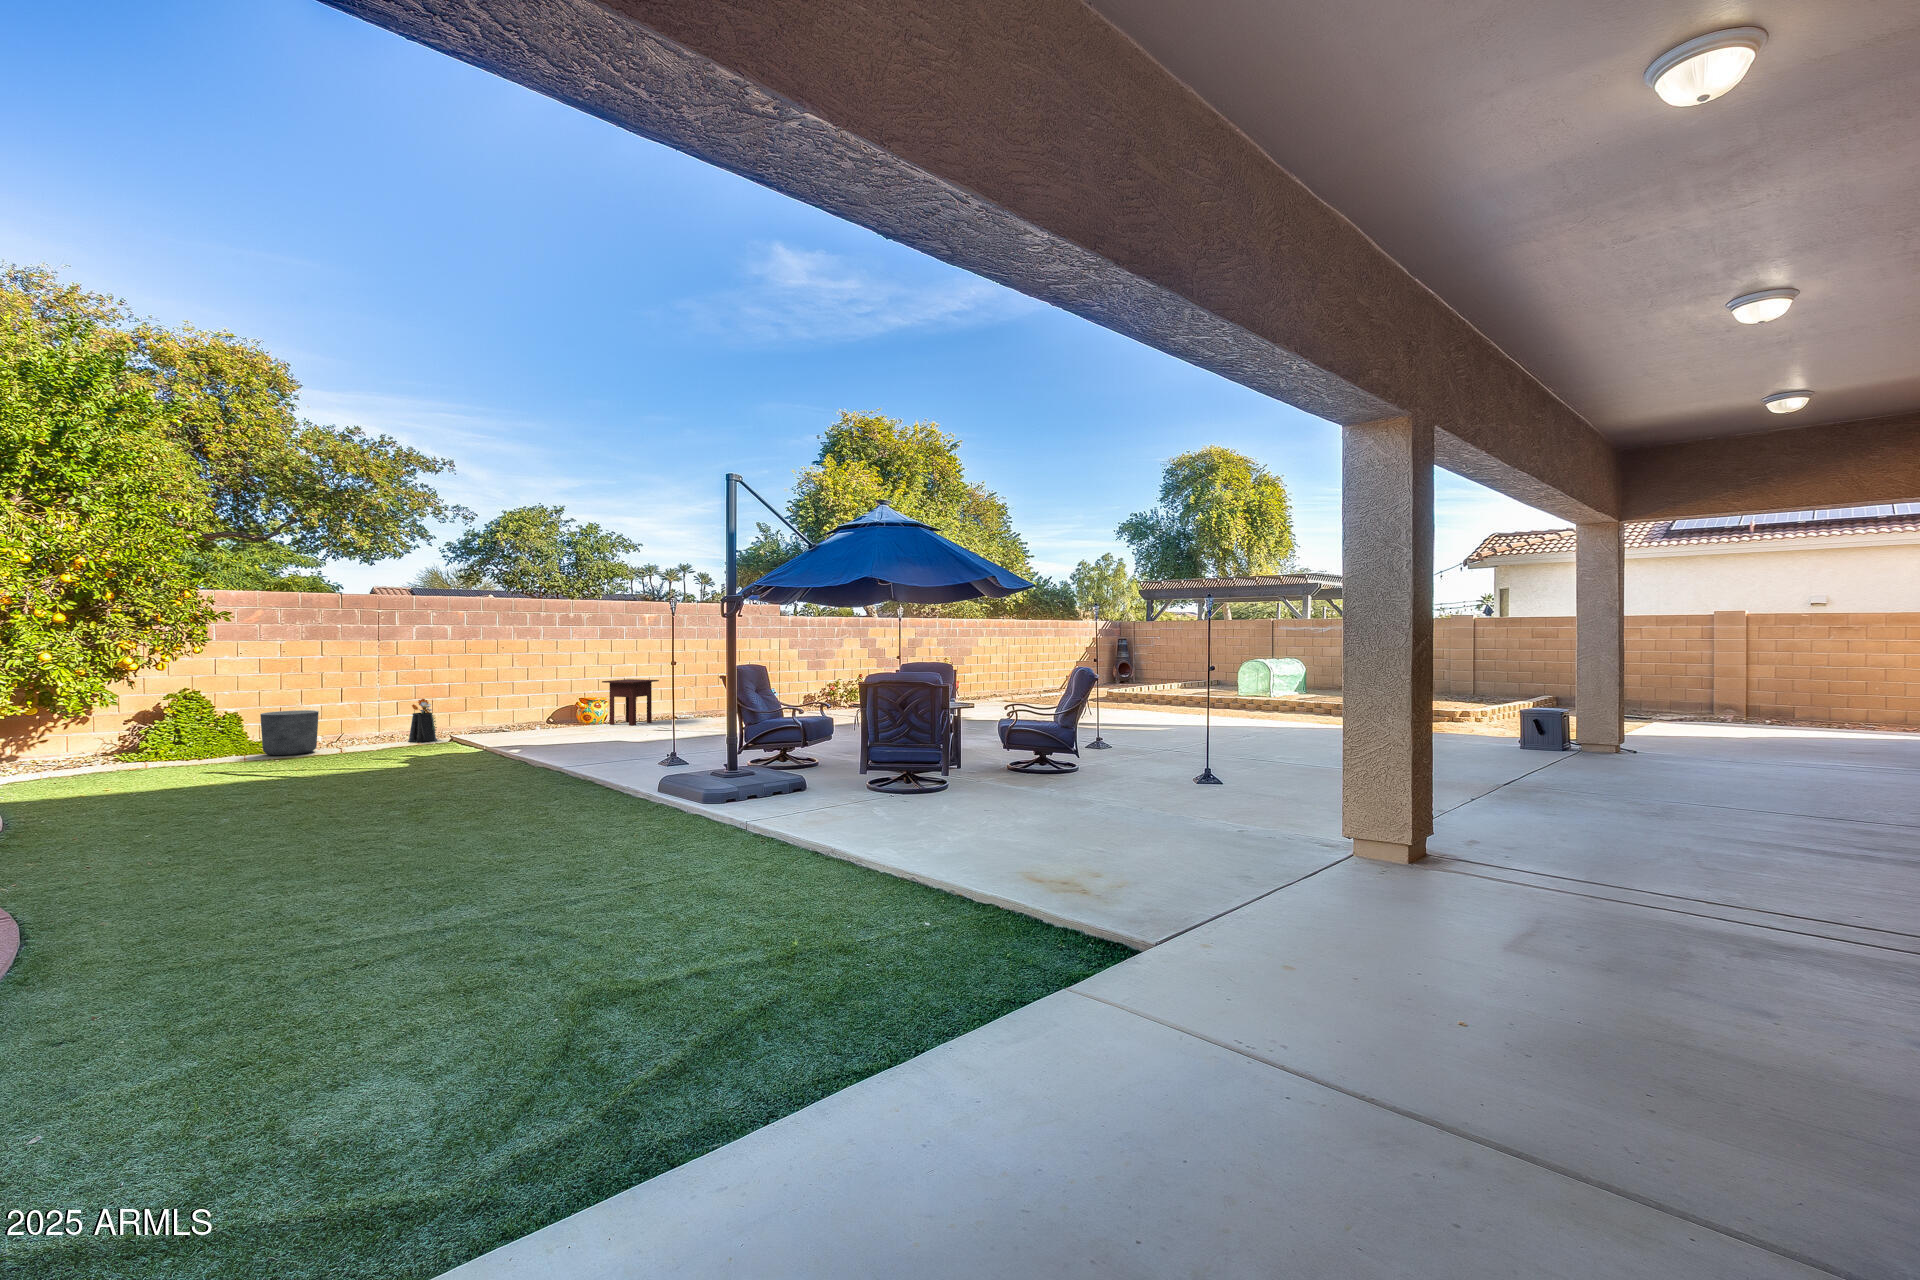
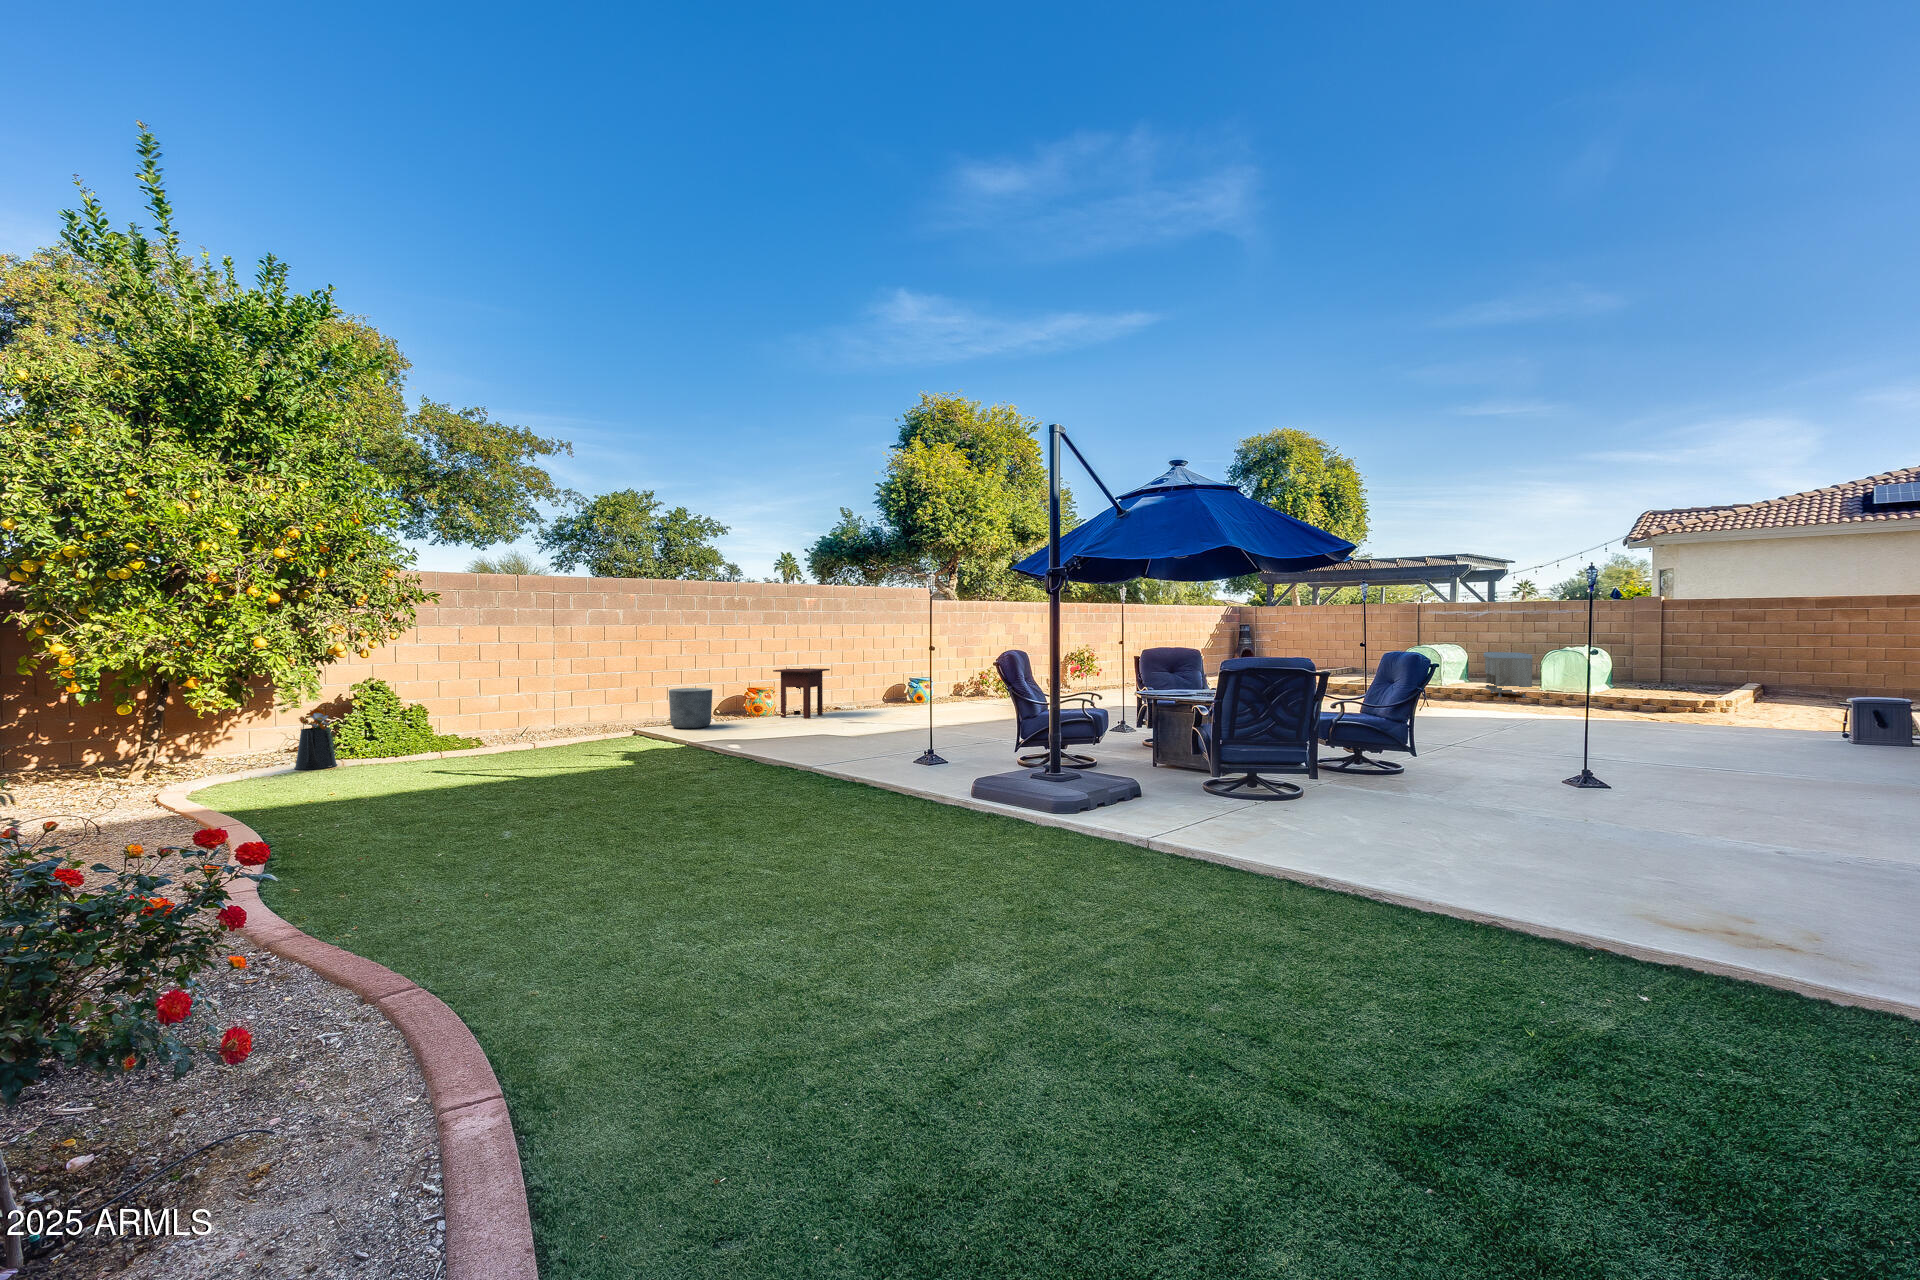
storage bench: none [1303,665,1337,707] -> present [1483,652,1532,697]
watering can: present [408,699,437,742] -> present [294,708,337,770]
planter: present [260,710,319,755] -> present [669,688,712,728]

